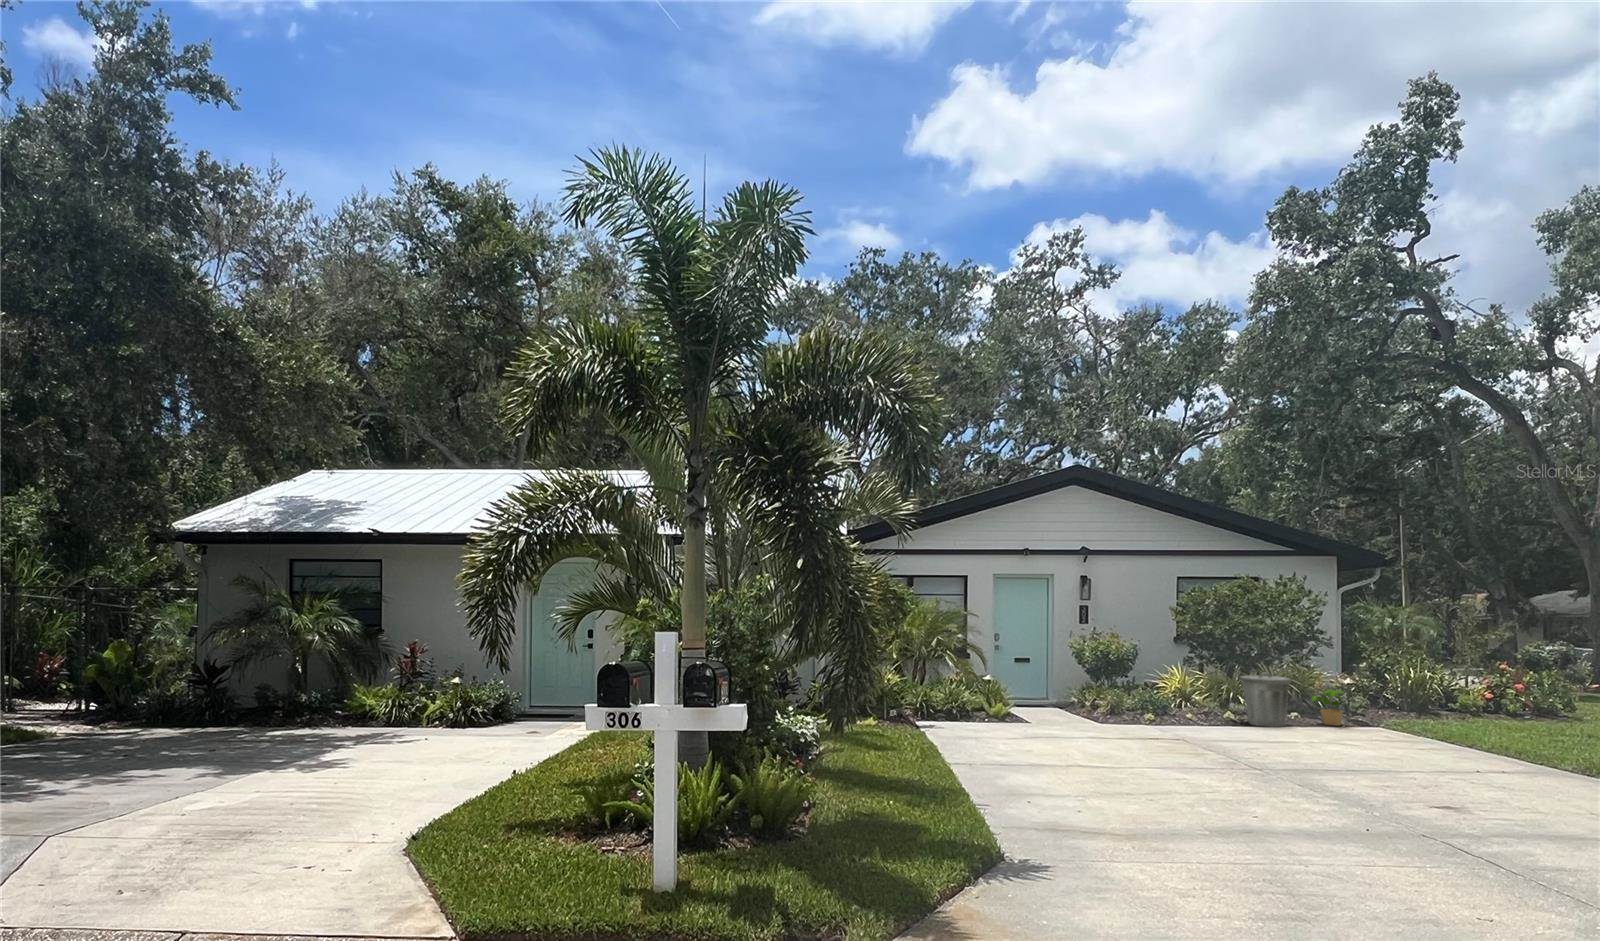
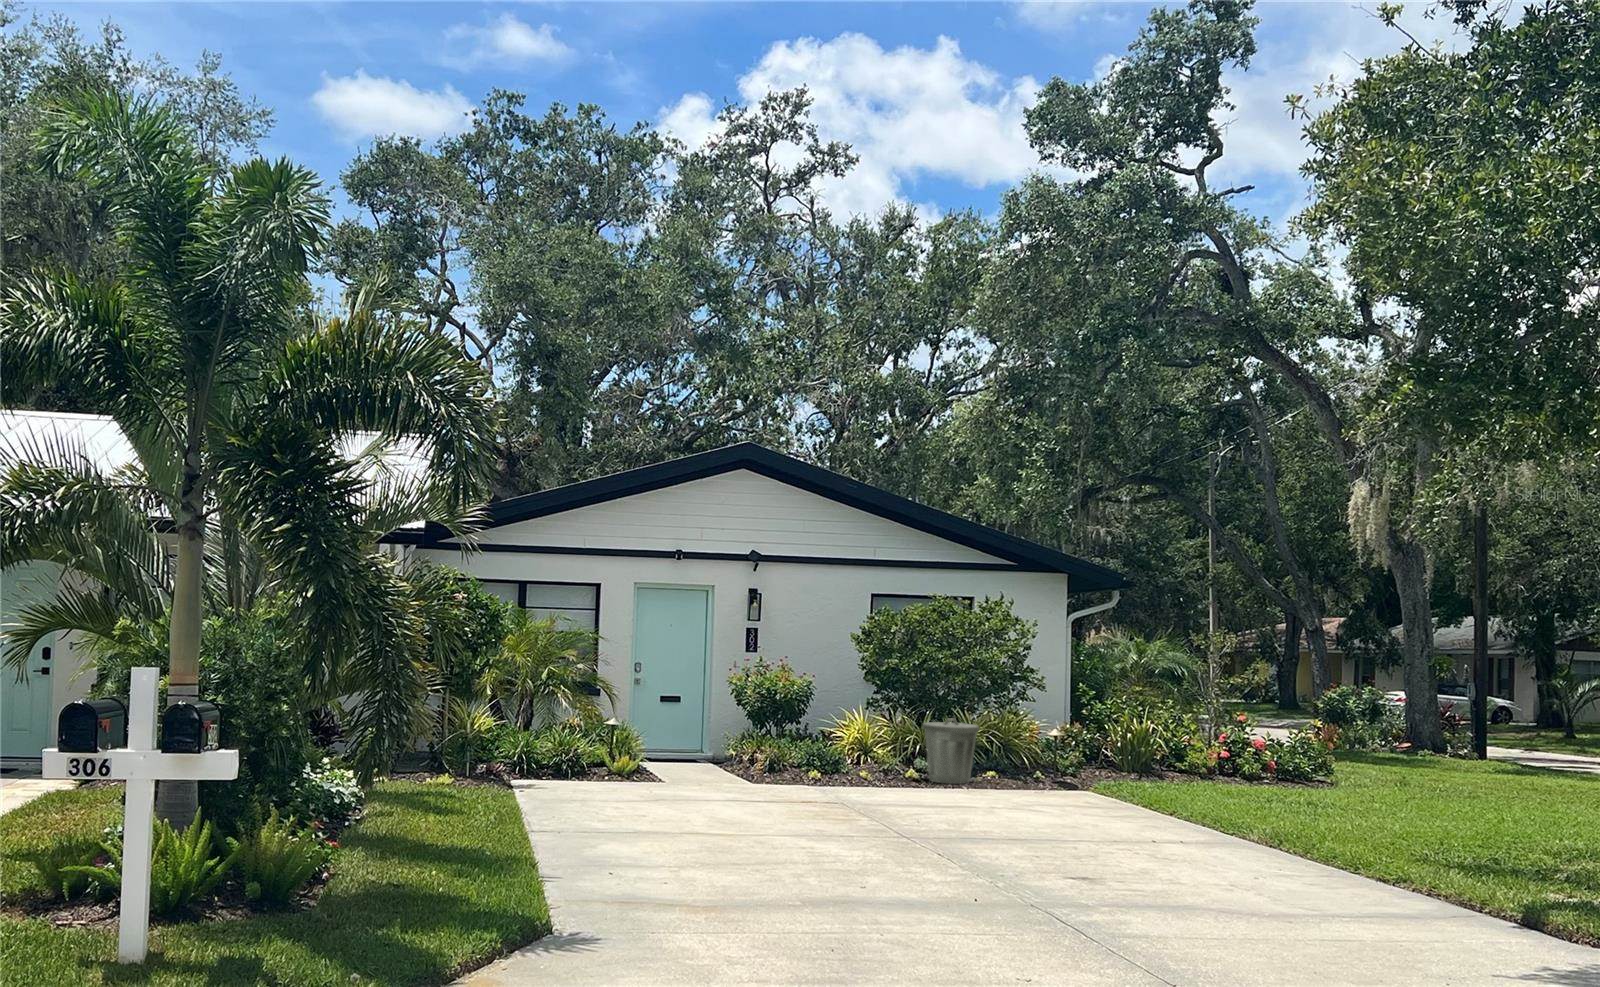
potted plant: present [1311,690,1344,726] -> none [1001,740,1038,782]

